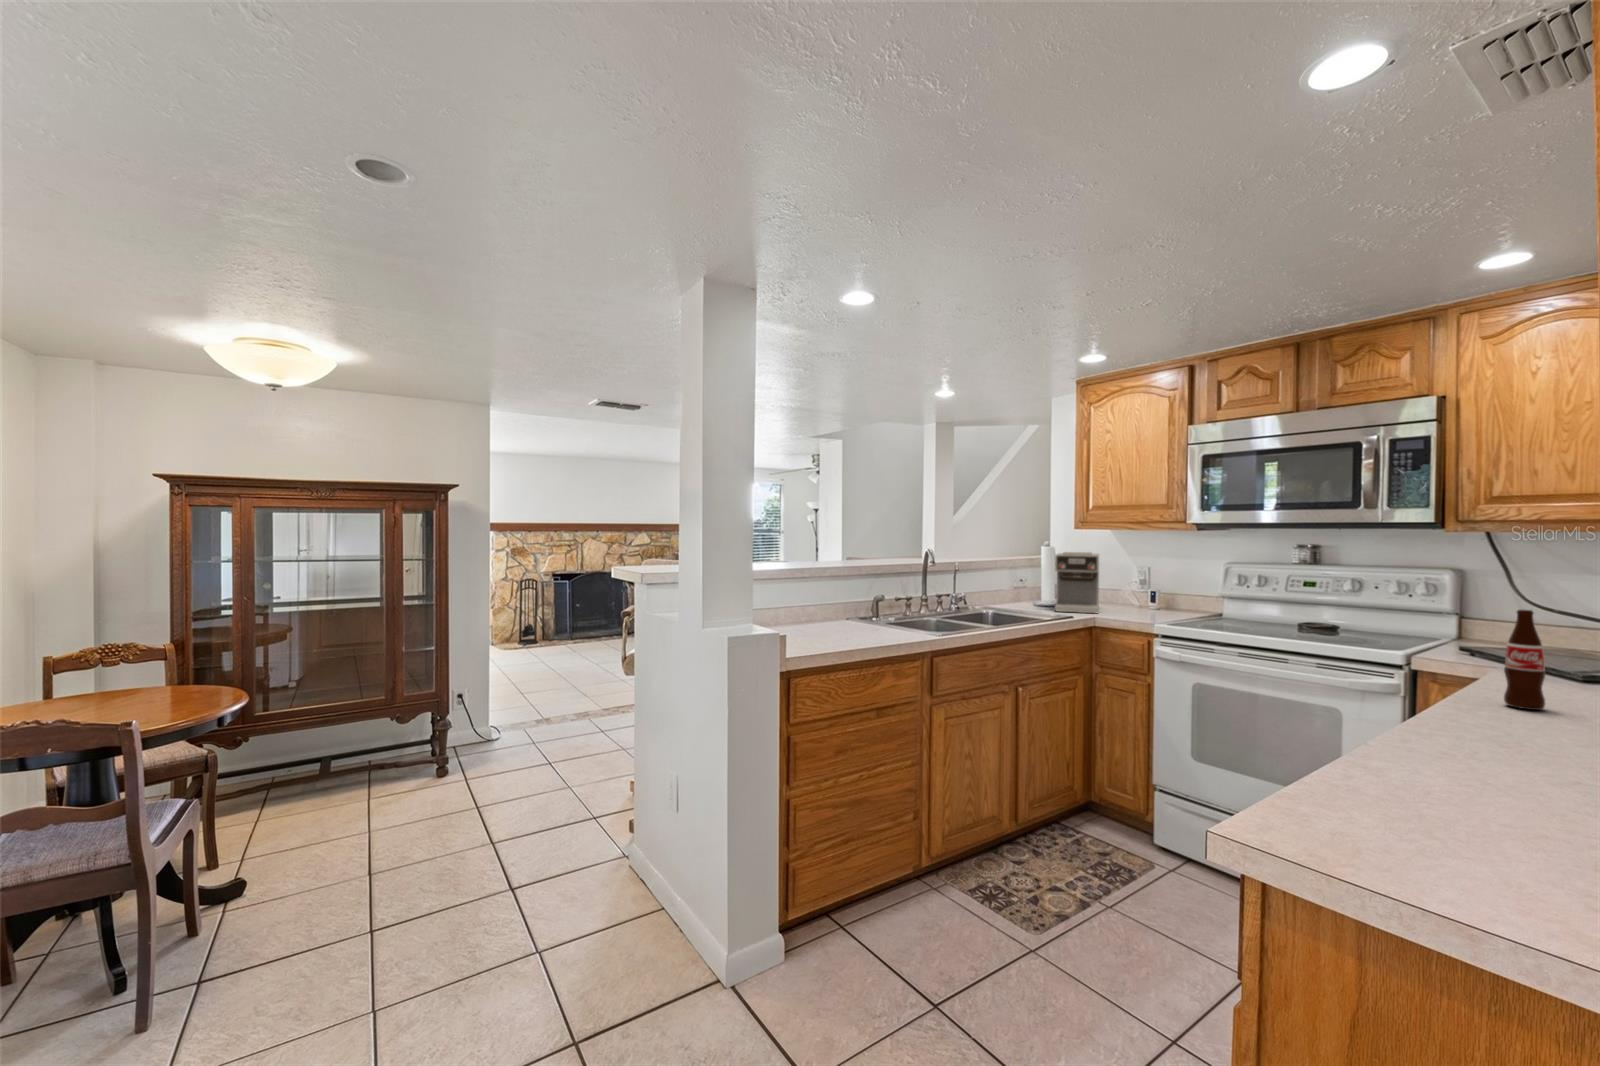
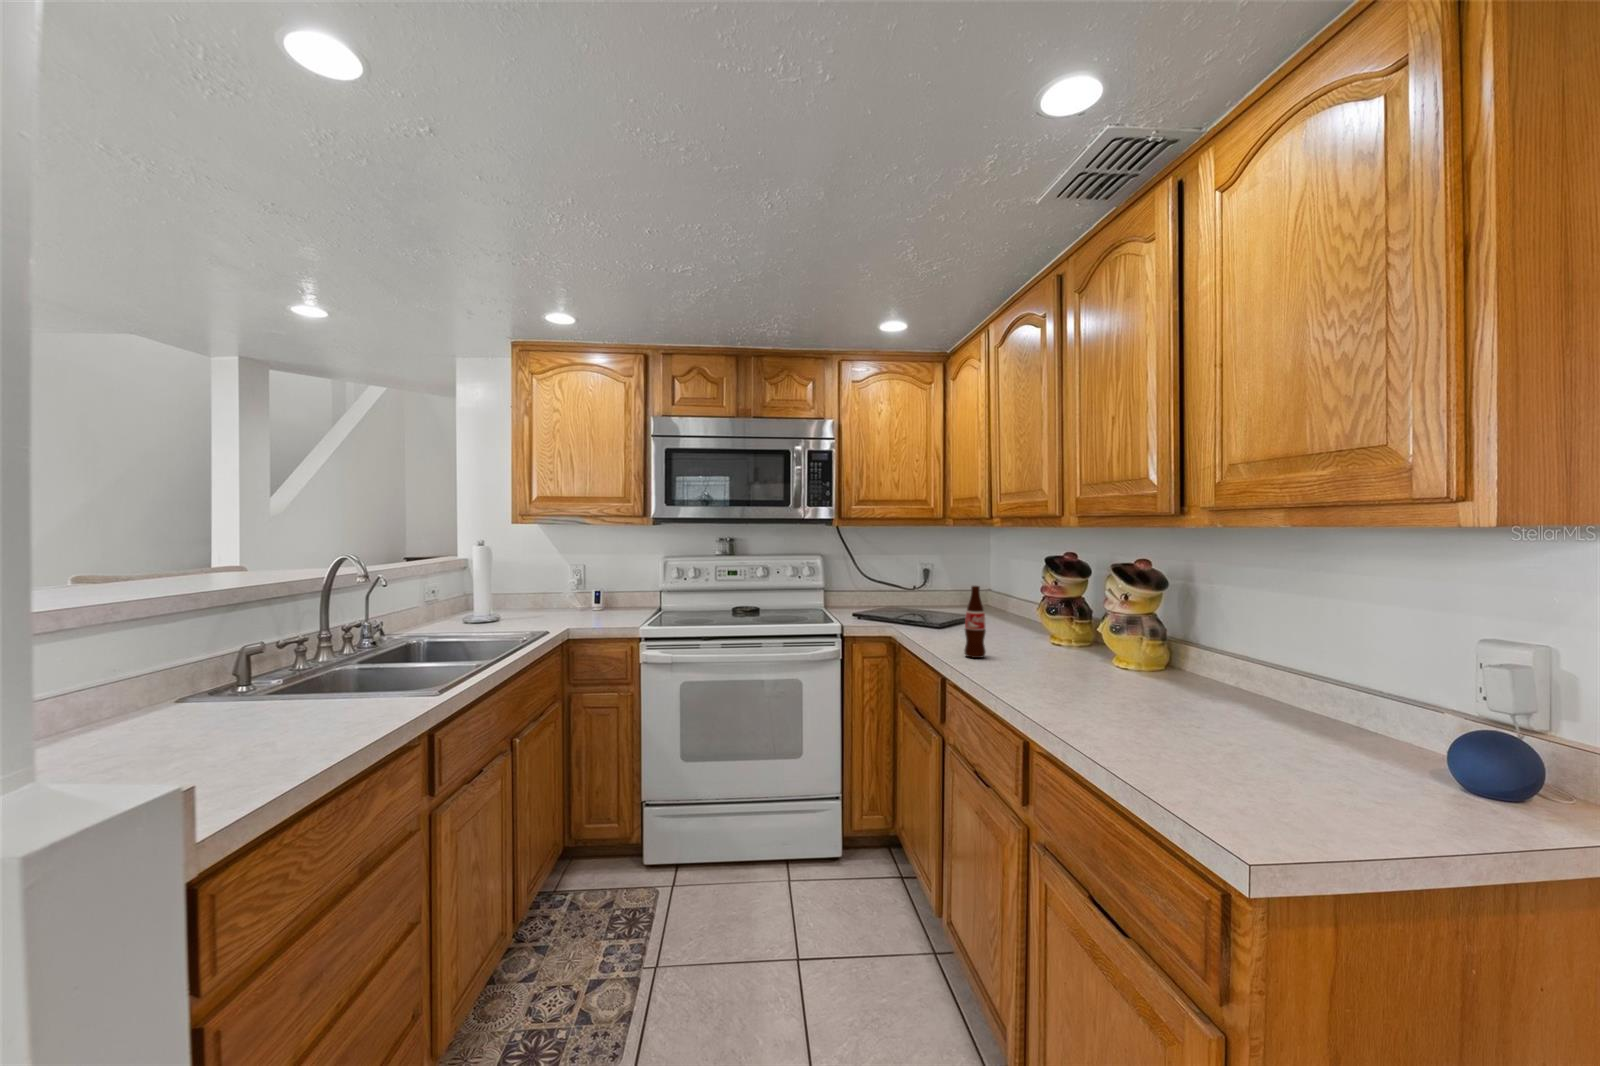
coffee maker: present [1055,552,1099,613] -> none [490,552,555,628]

